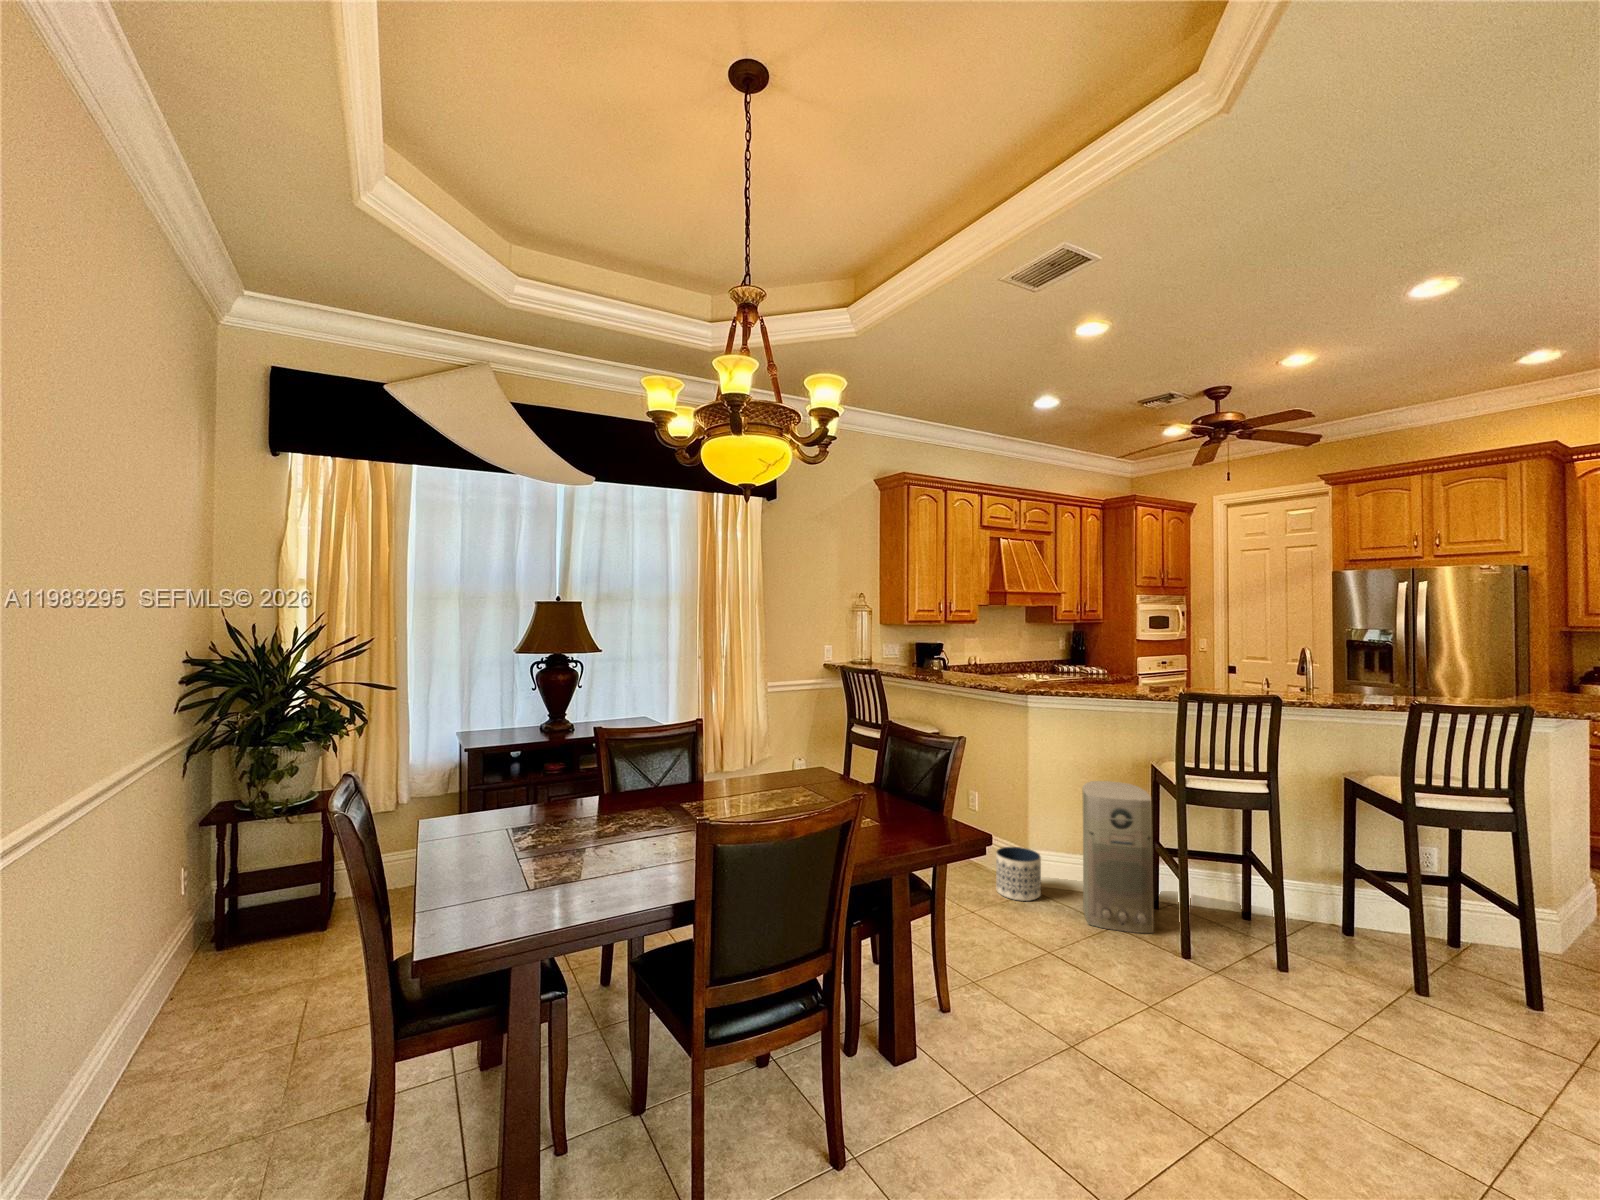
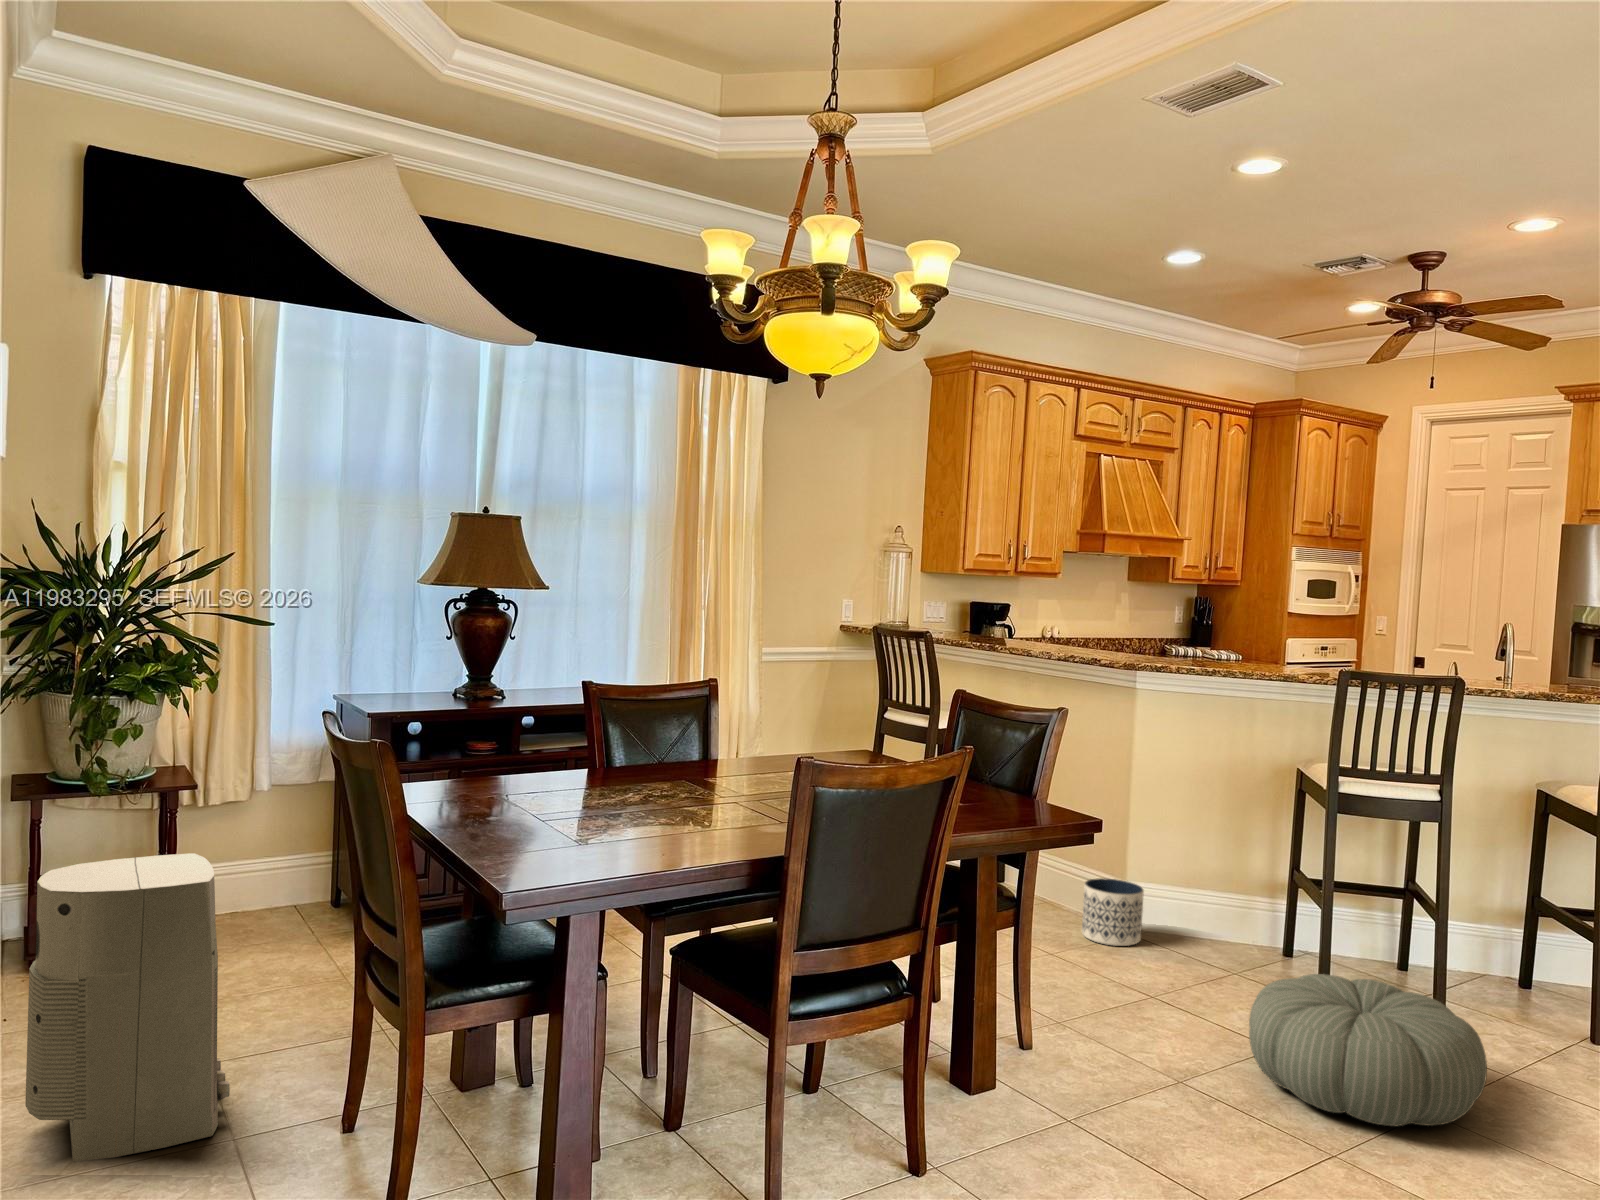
air purifier: present [1082,781,1154,933] -> present [25,853,230,1162]
pouf: none [1127,947,1342,1105] -> present [1249,974,1487,1126]

